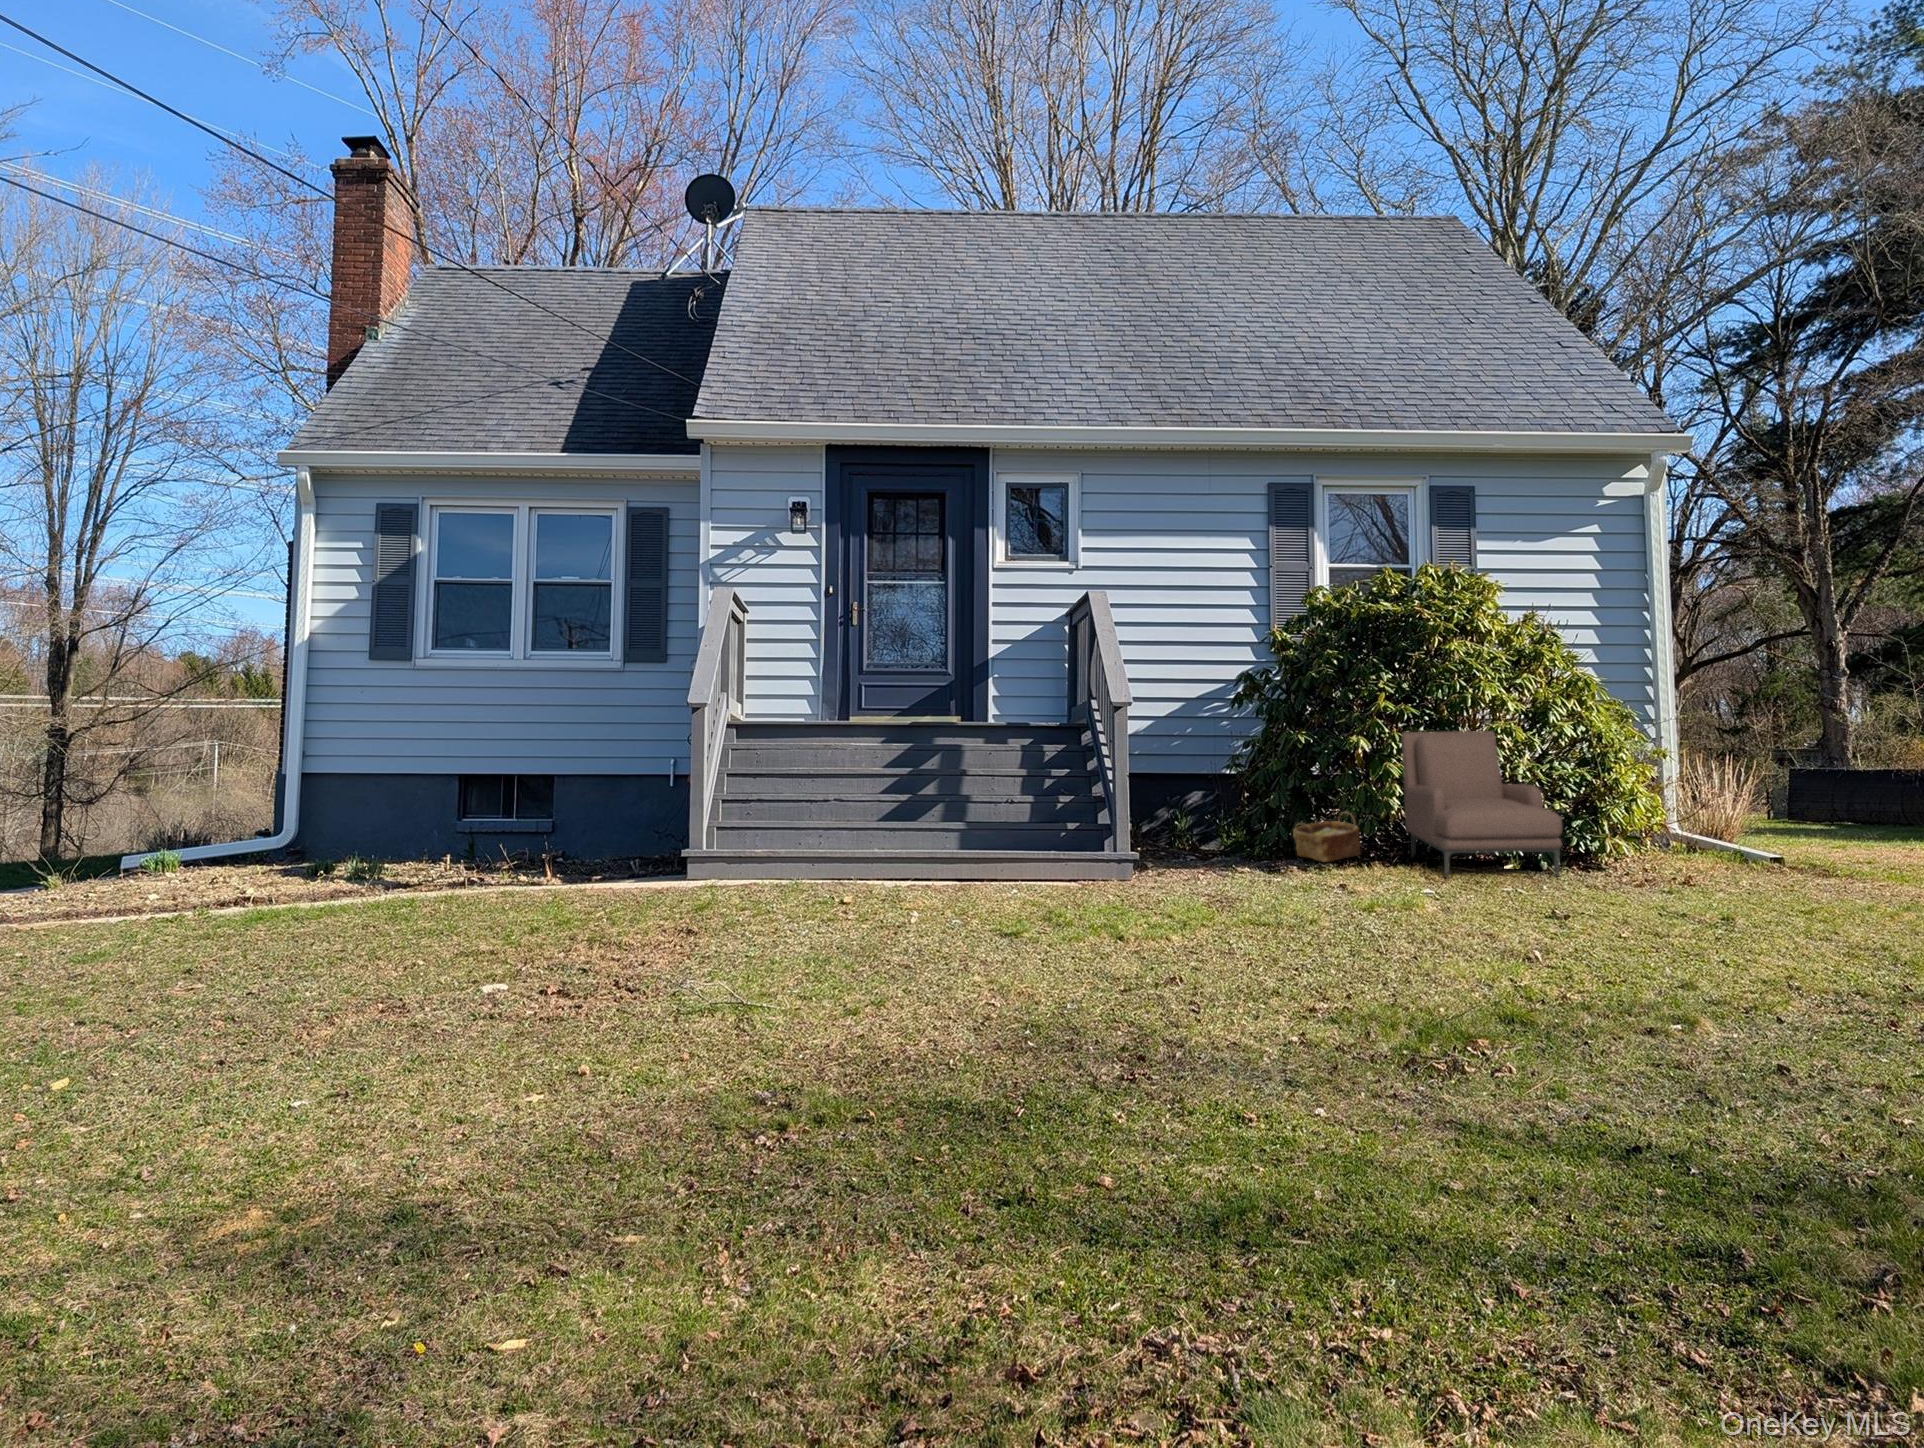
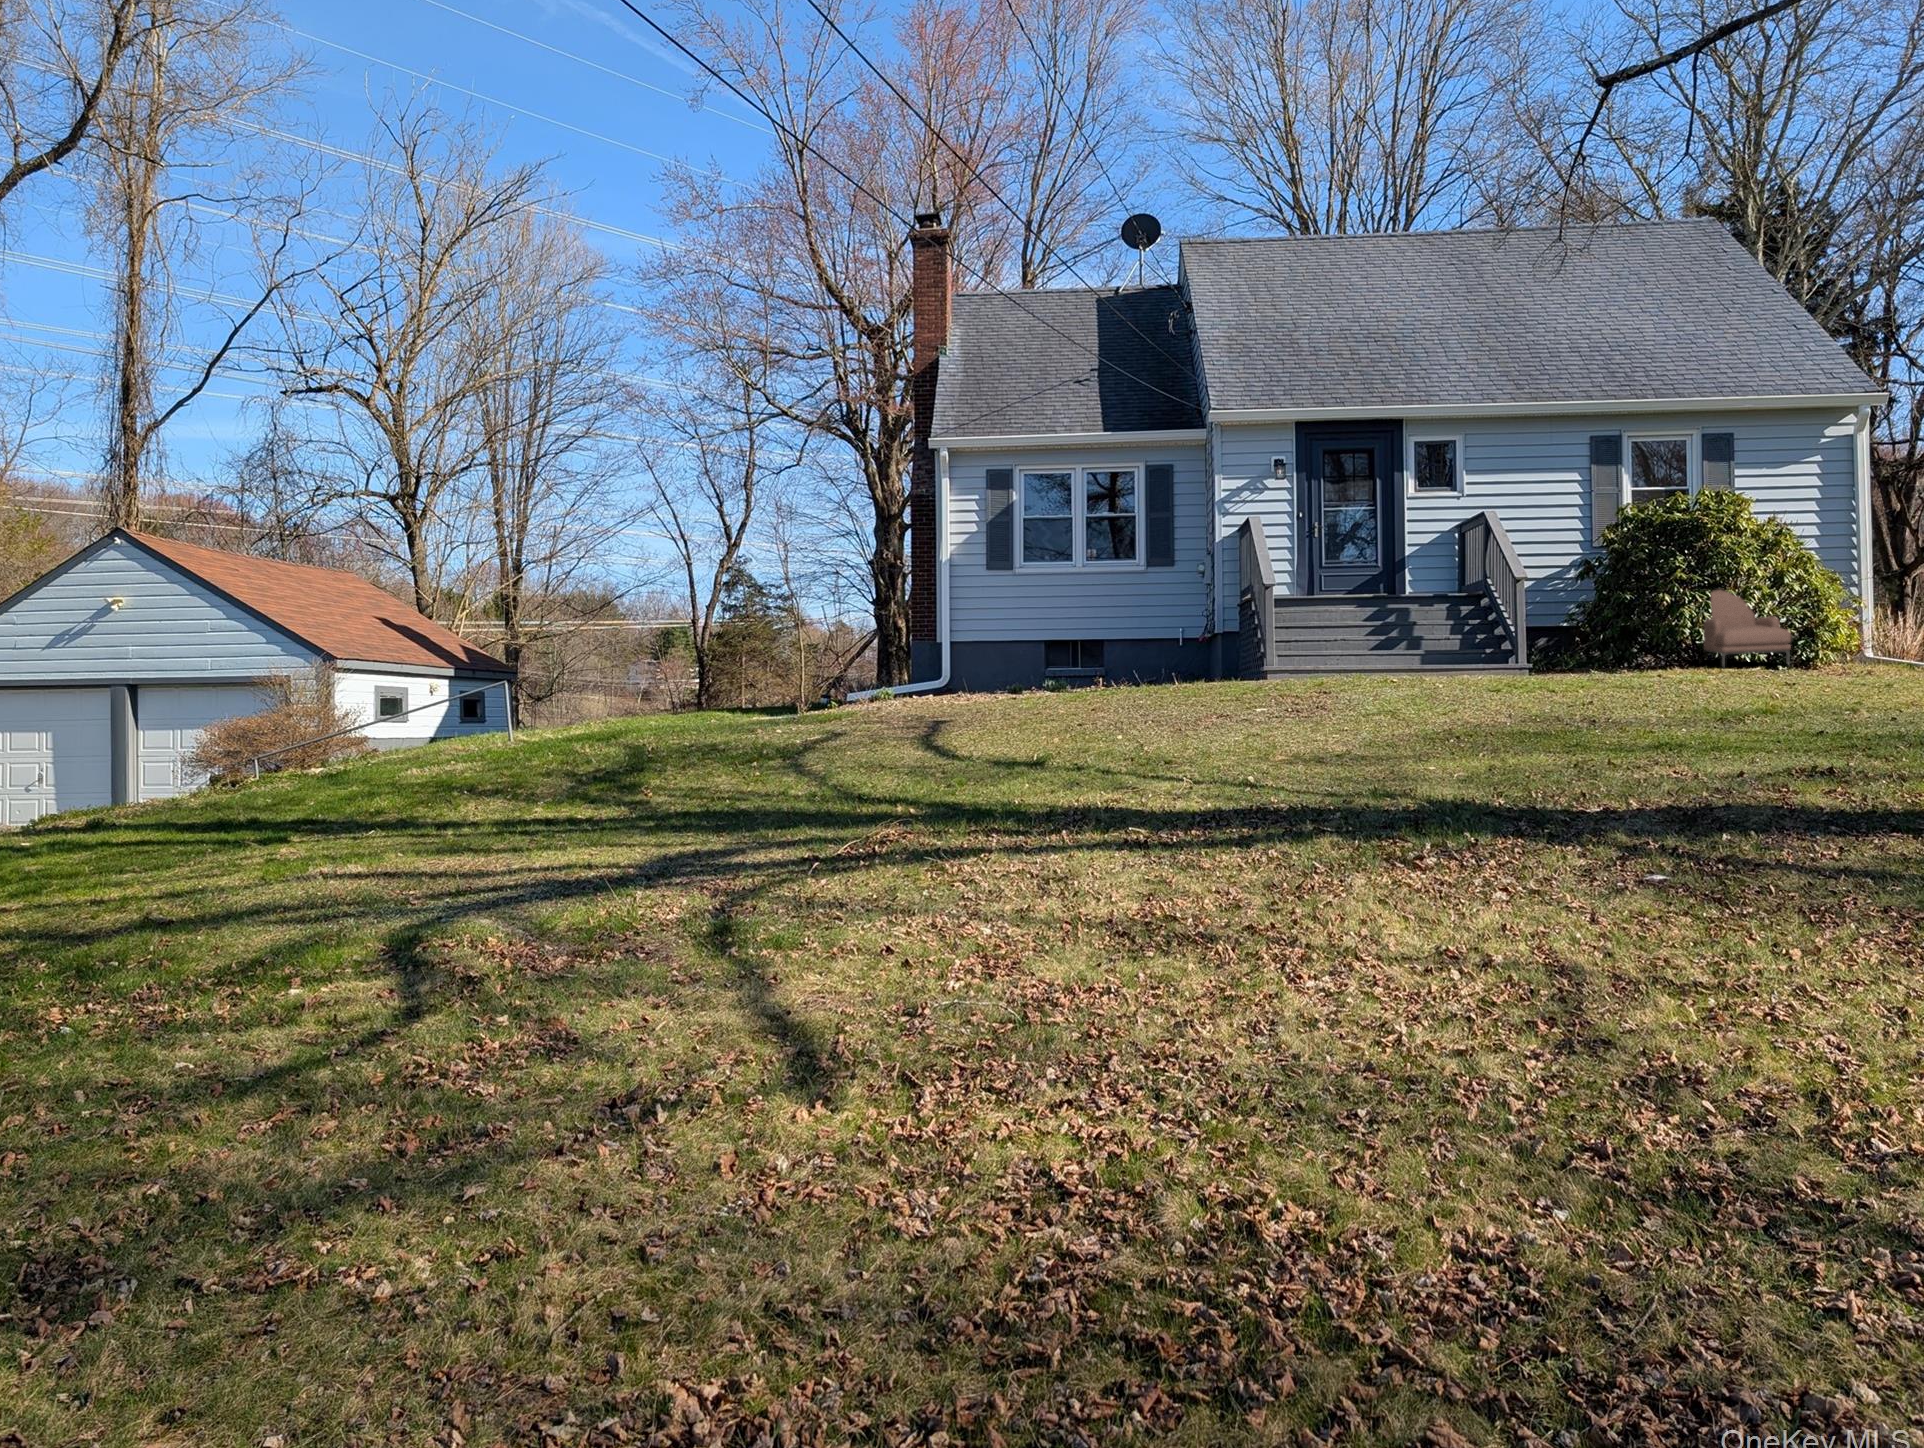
woven basket: present [1293,812,1360,862] -> none [1626,638,1668,666]

